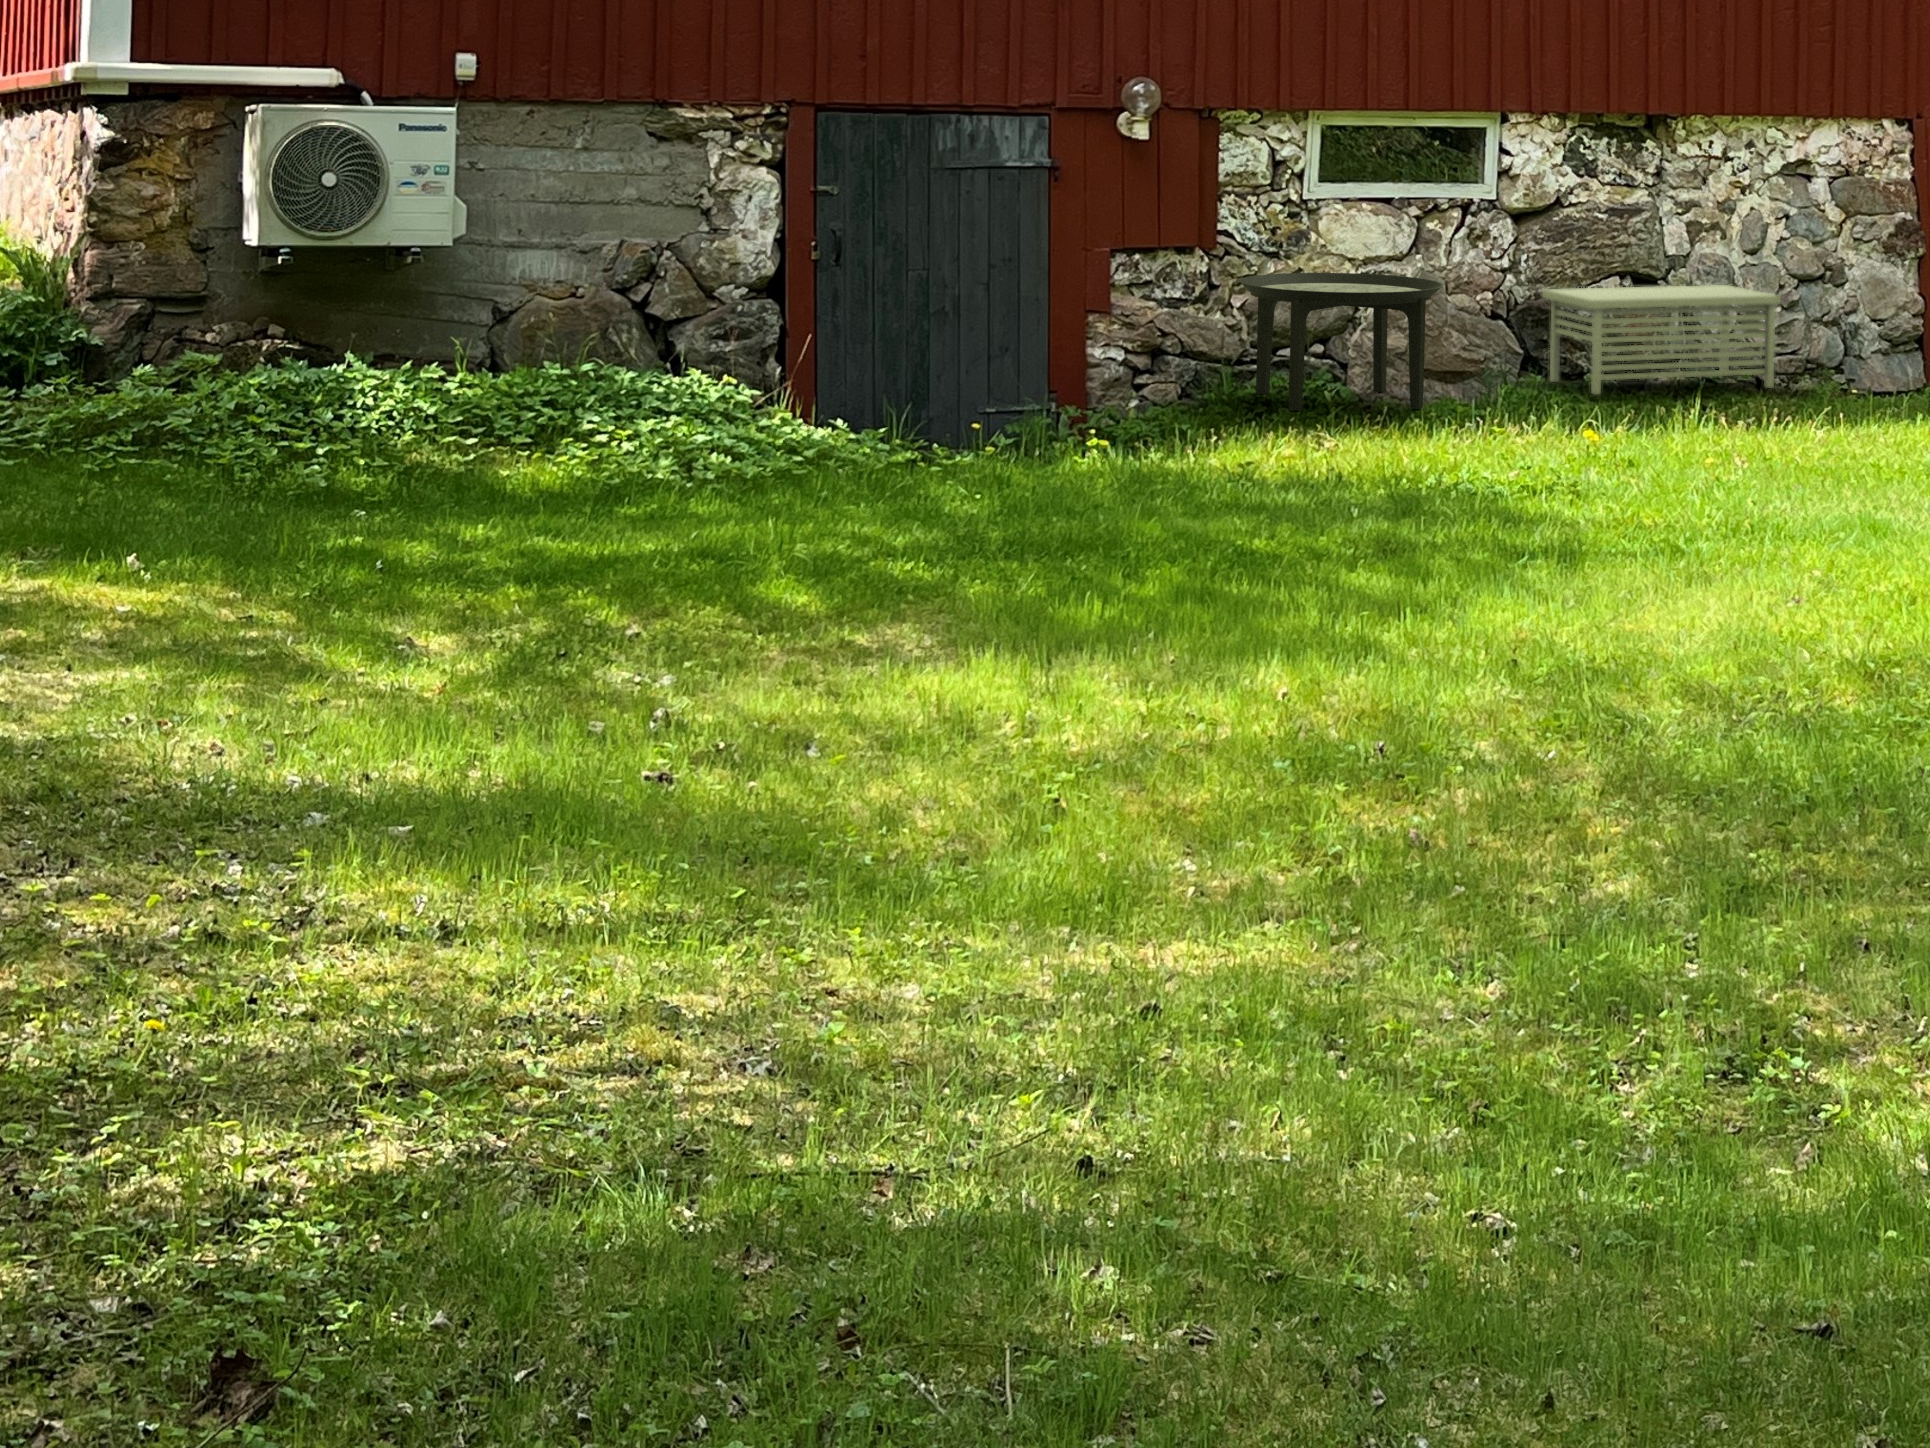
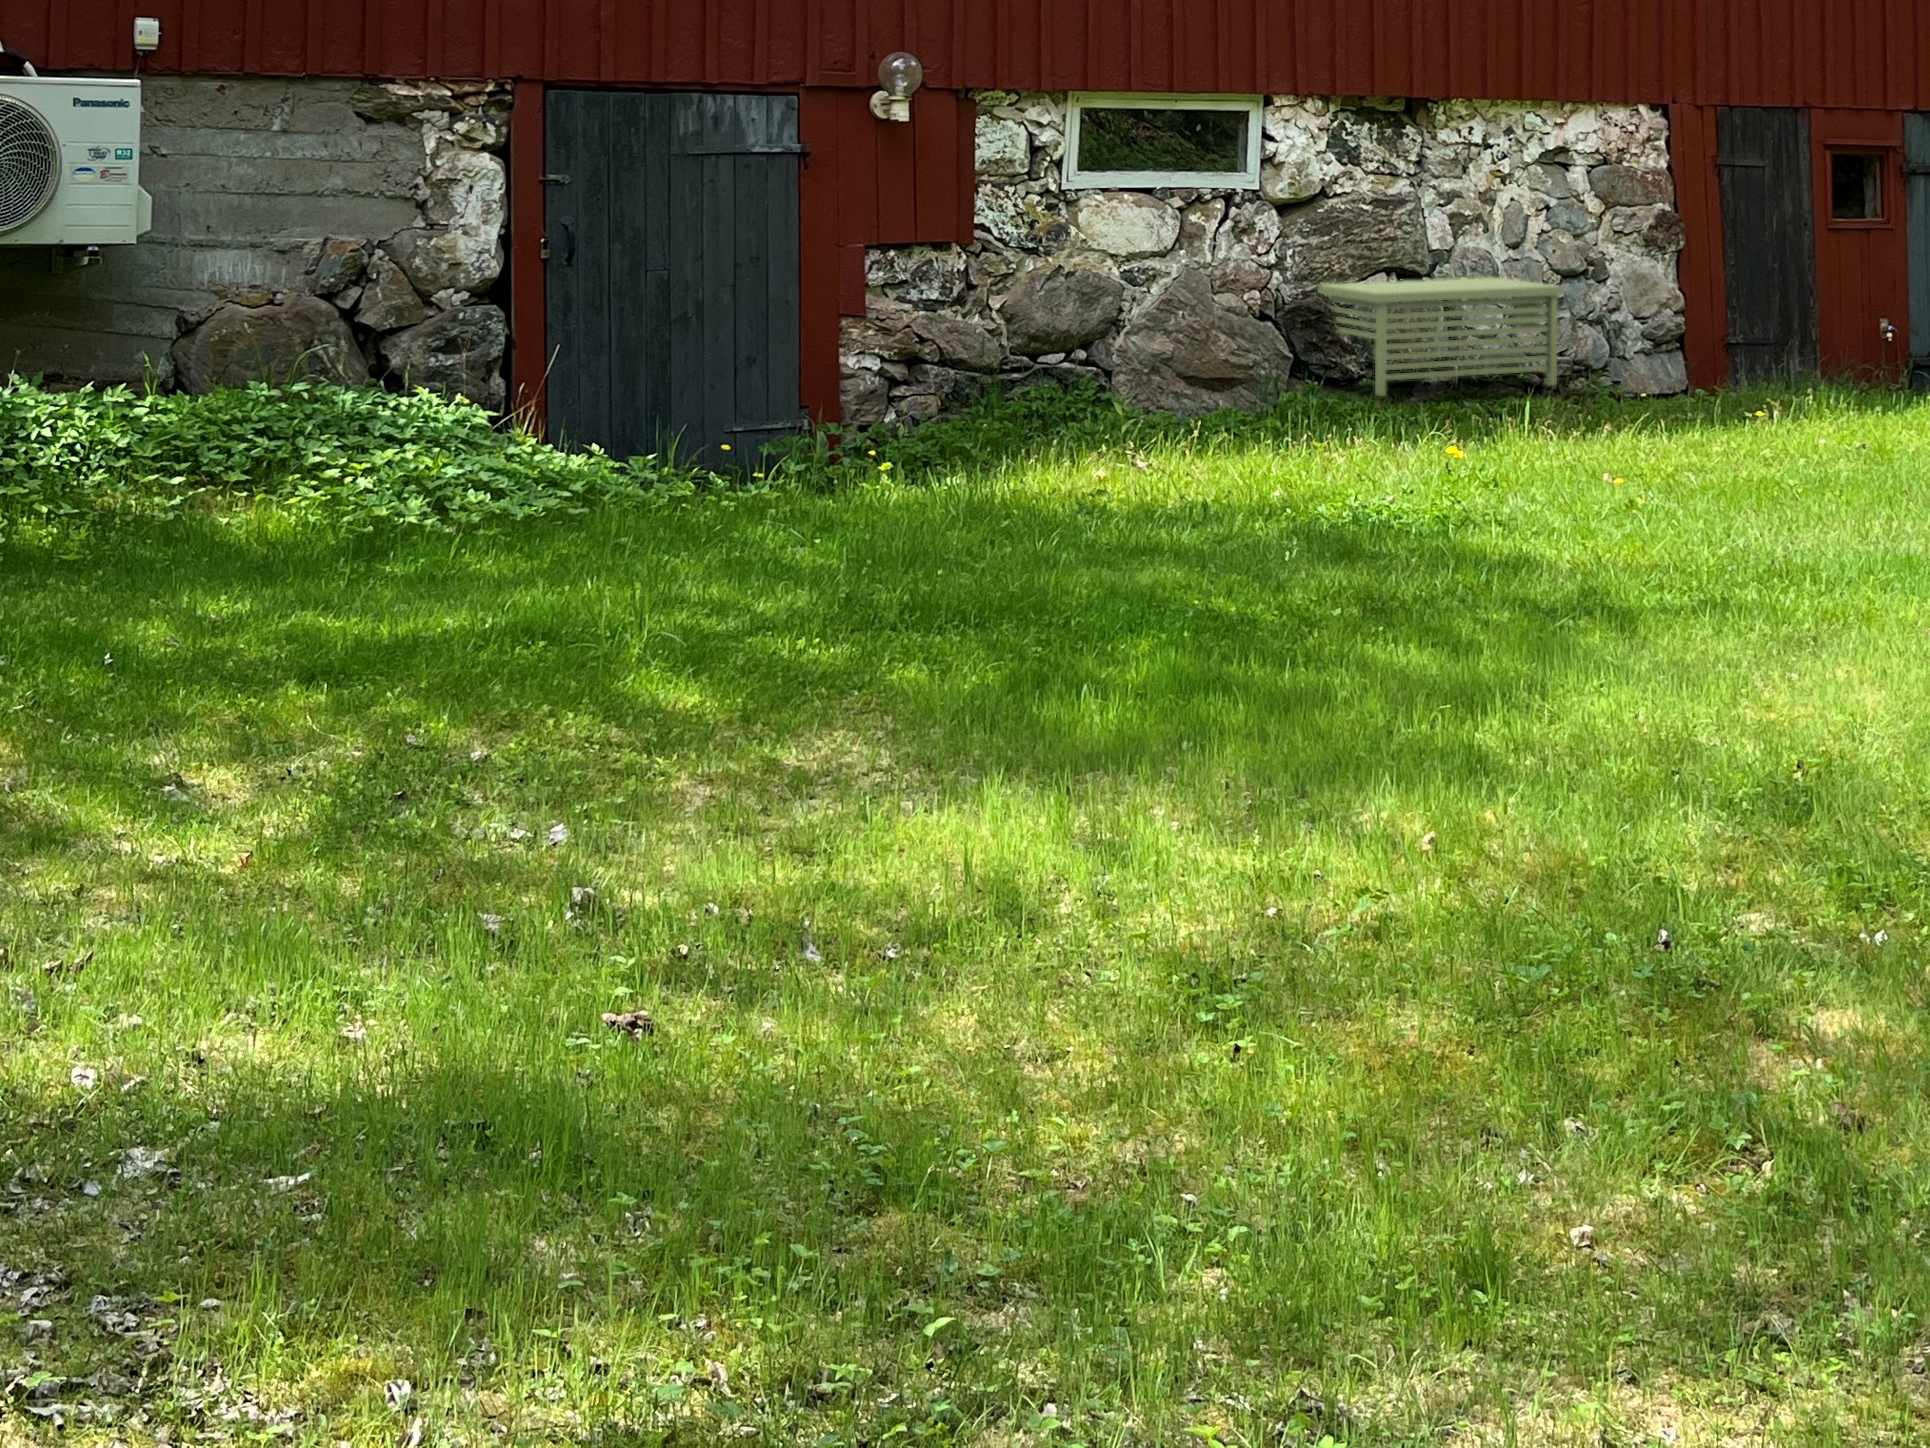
round table: present [1239,273,1443,411] -> none [1007,268,1234,421]

